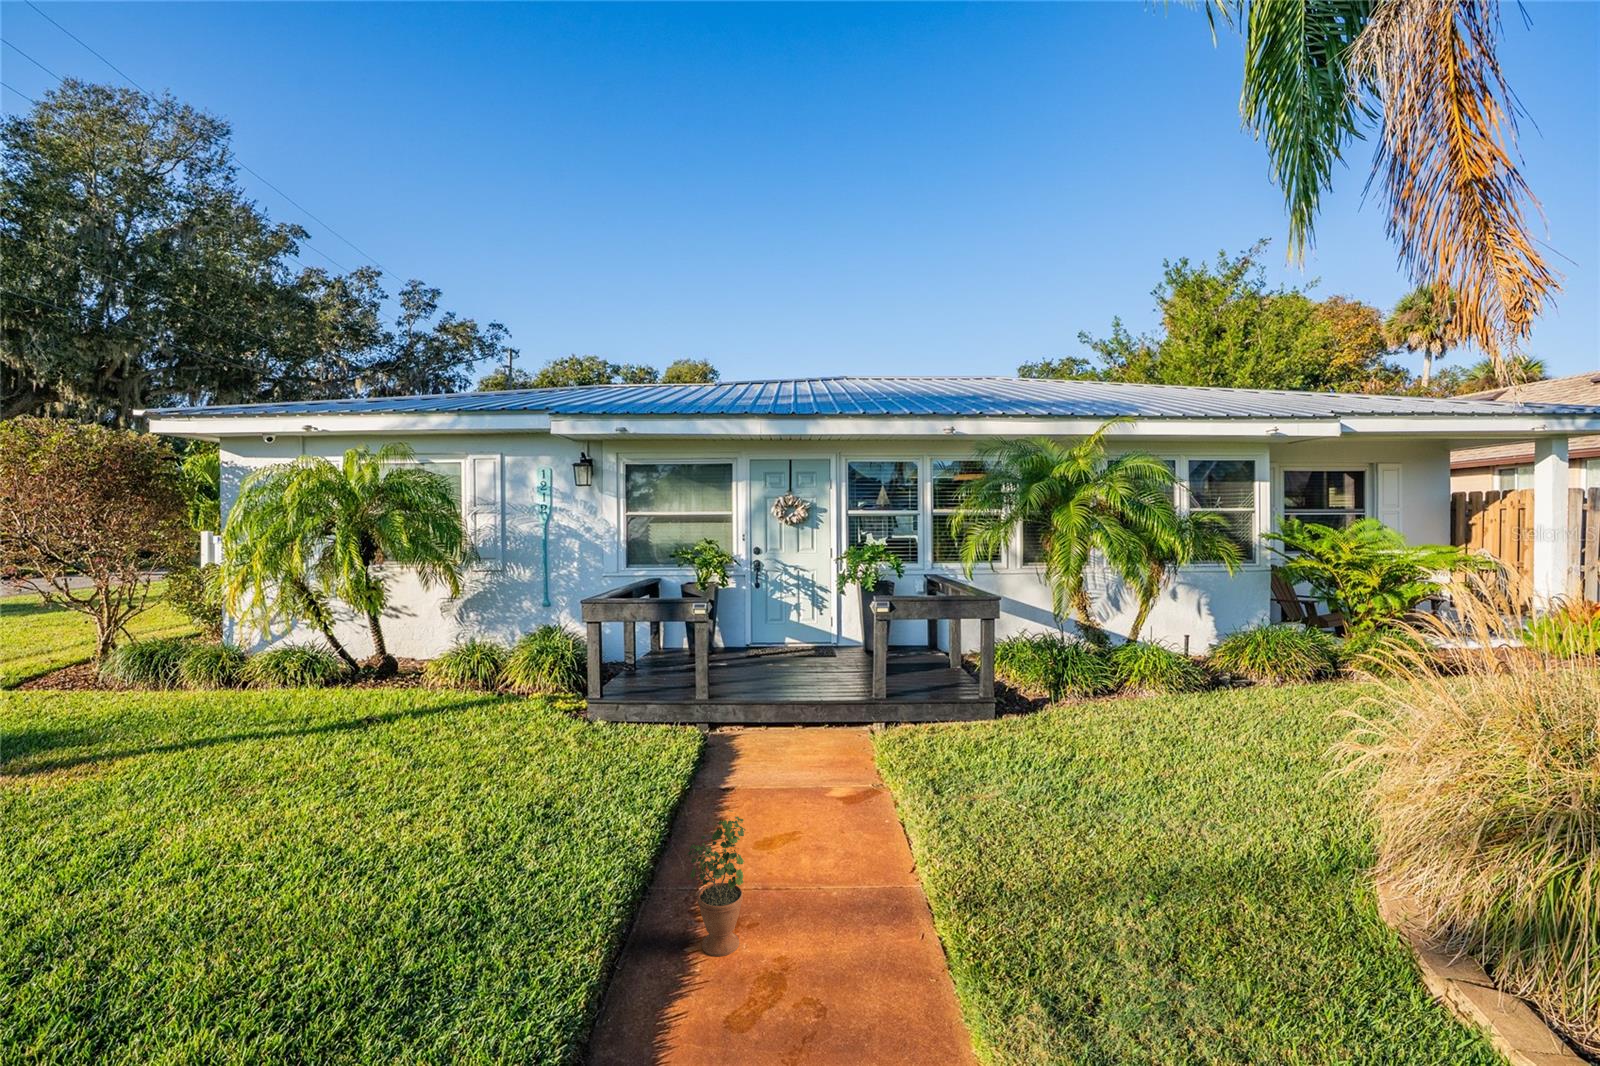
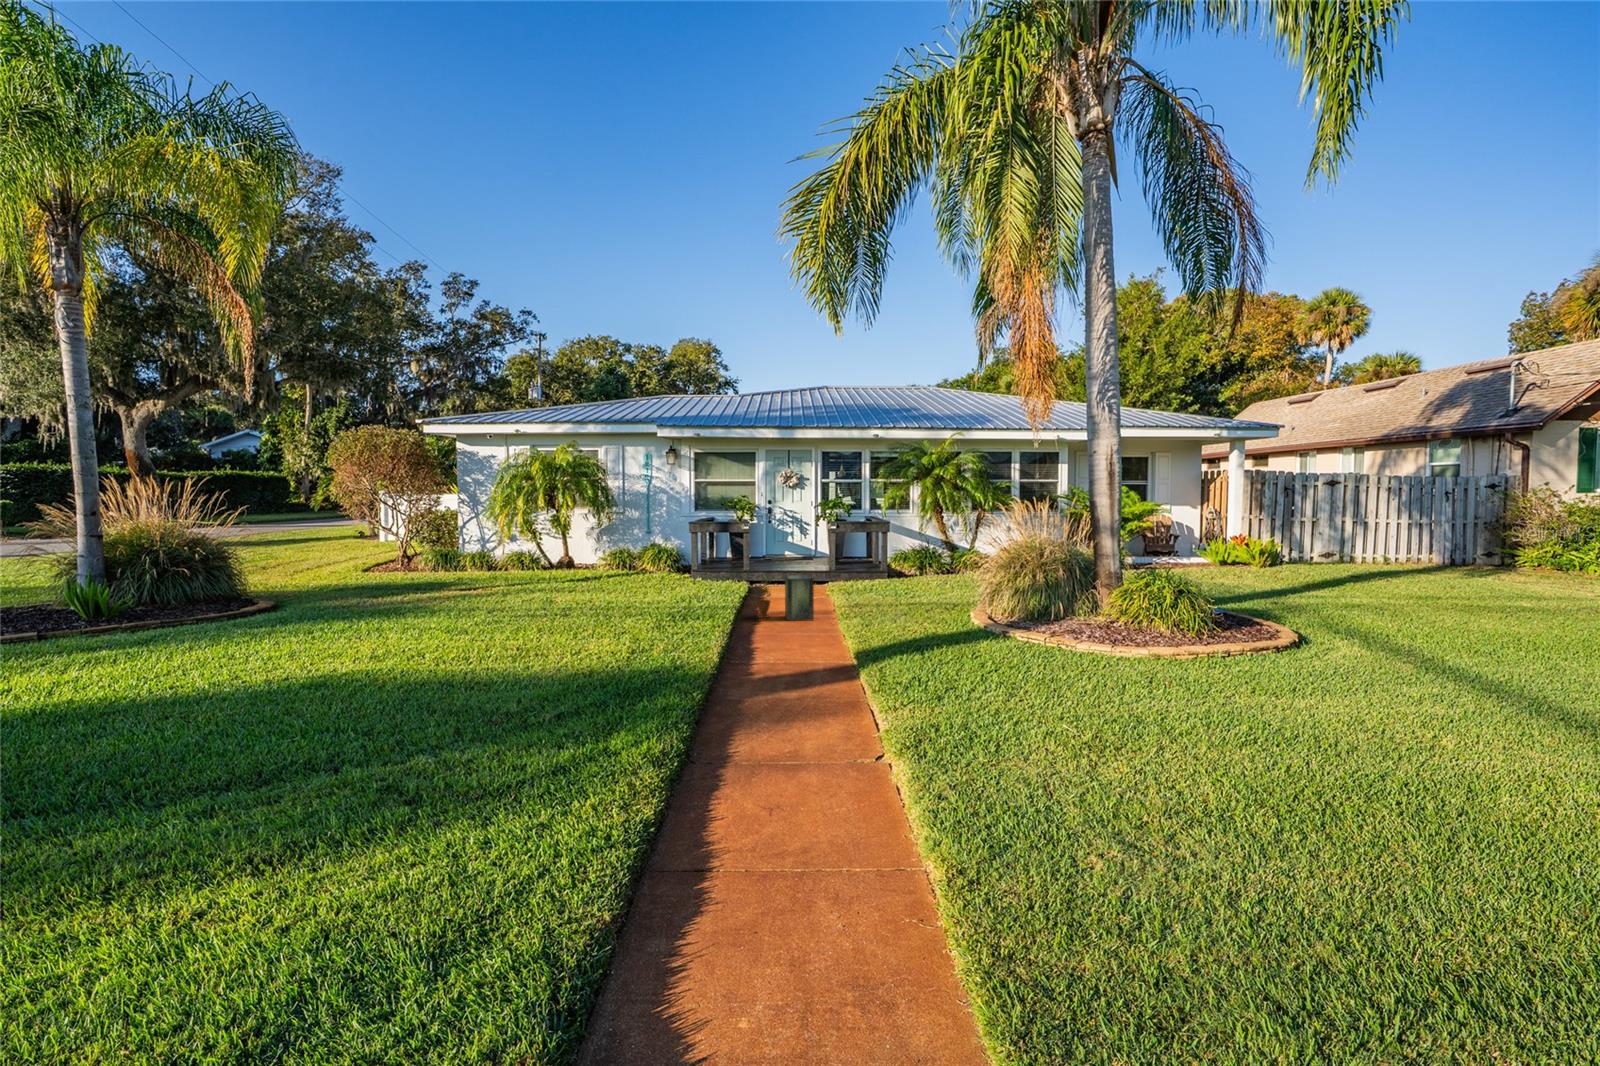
storage box: none [787,809,884,993] -> present [785,575,814,621]

